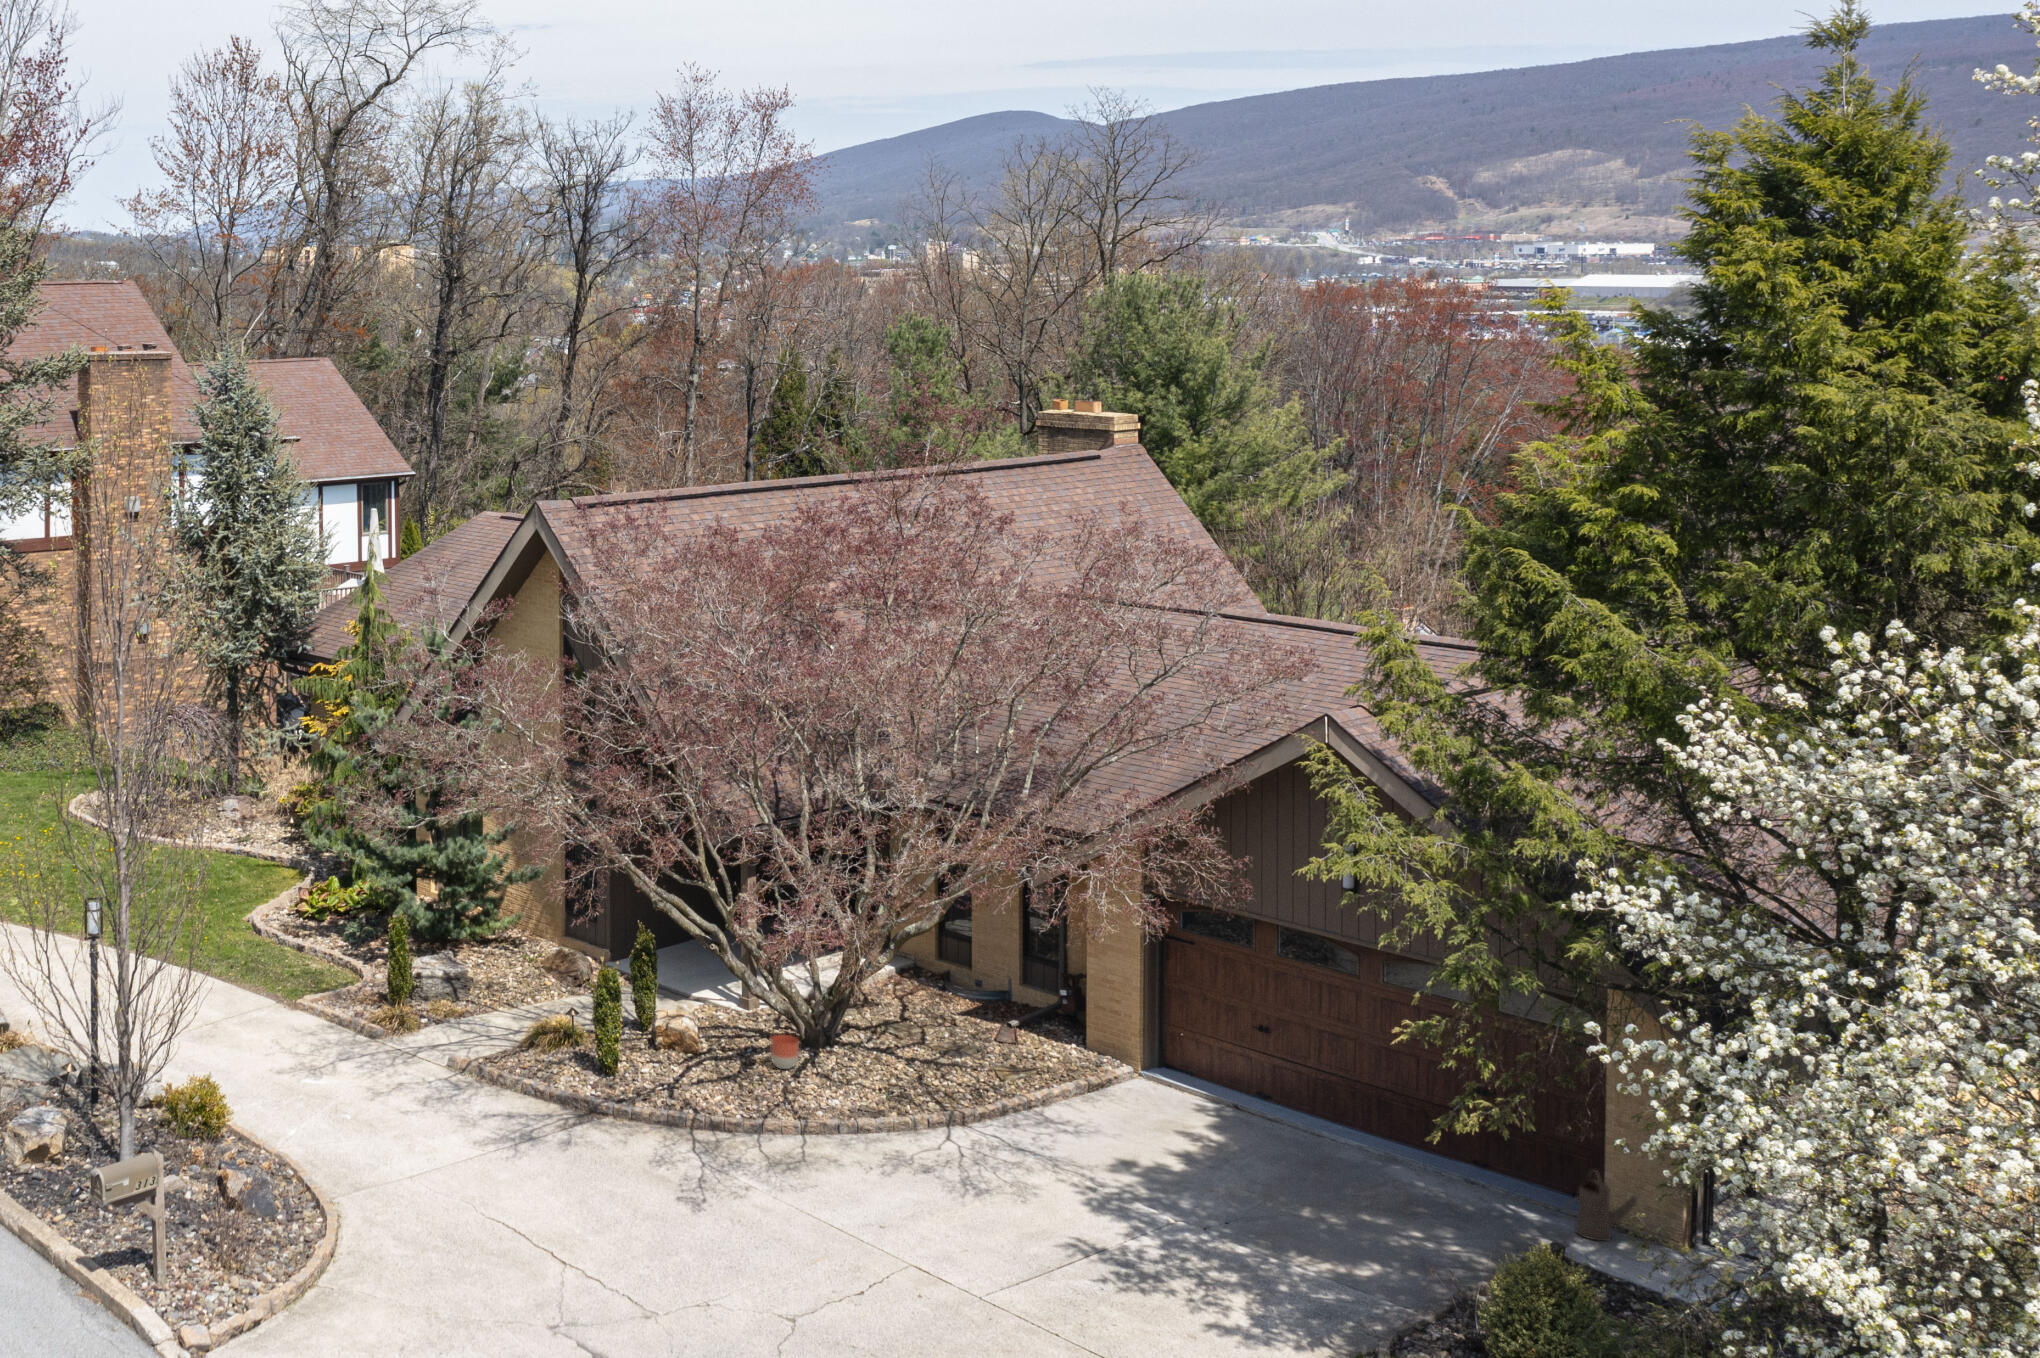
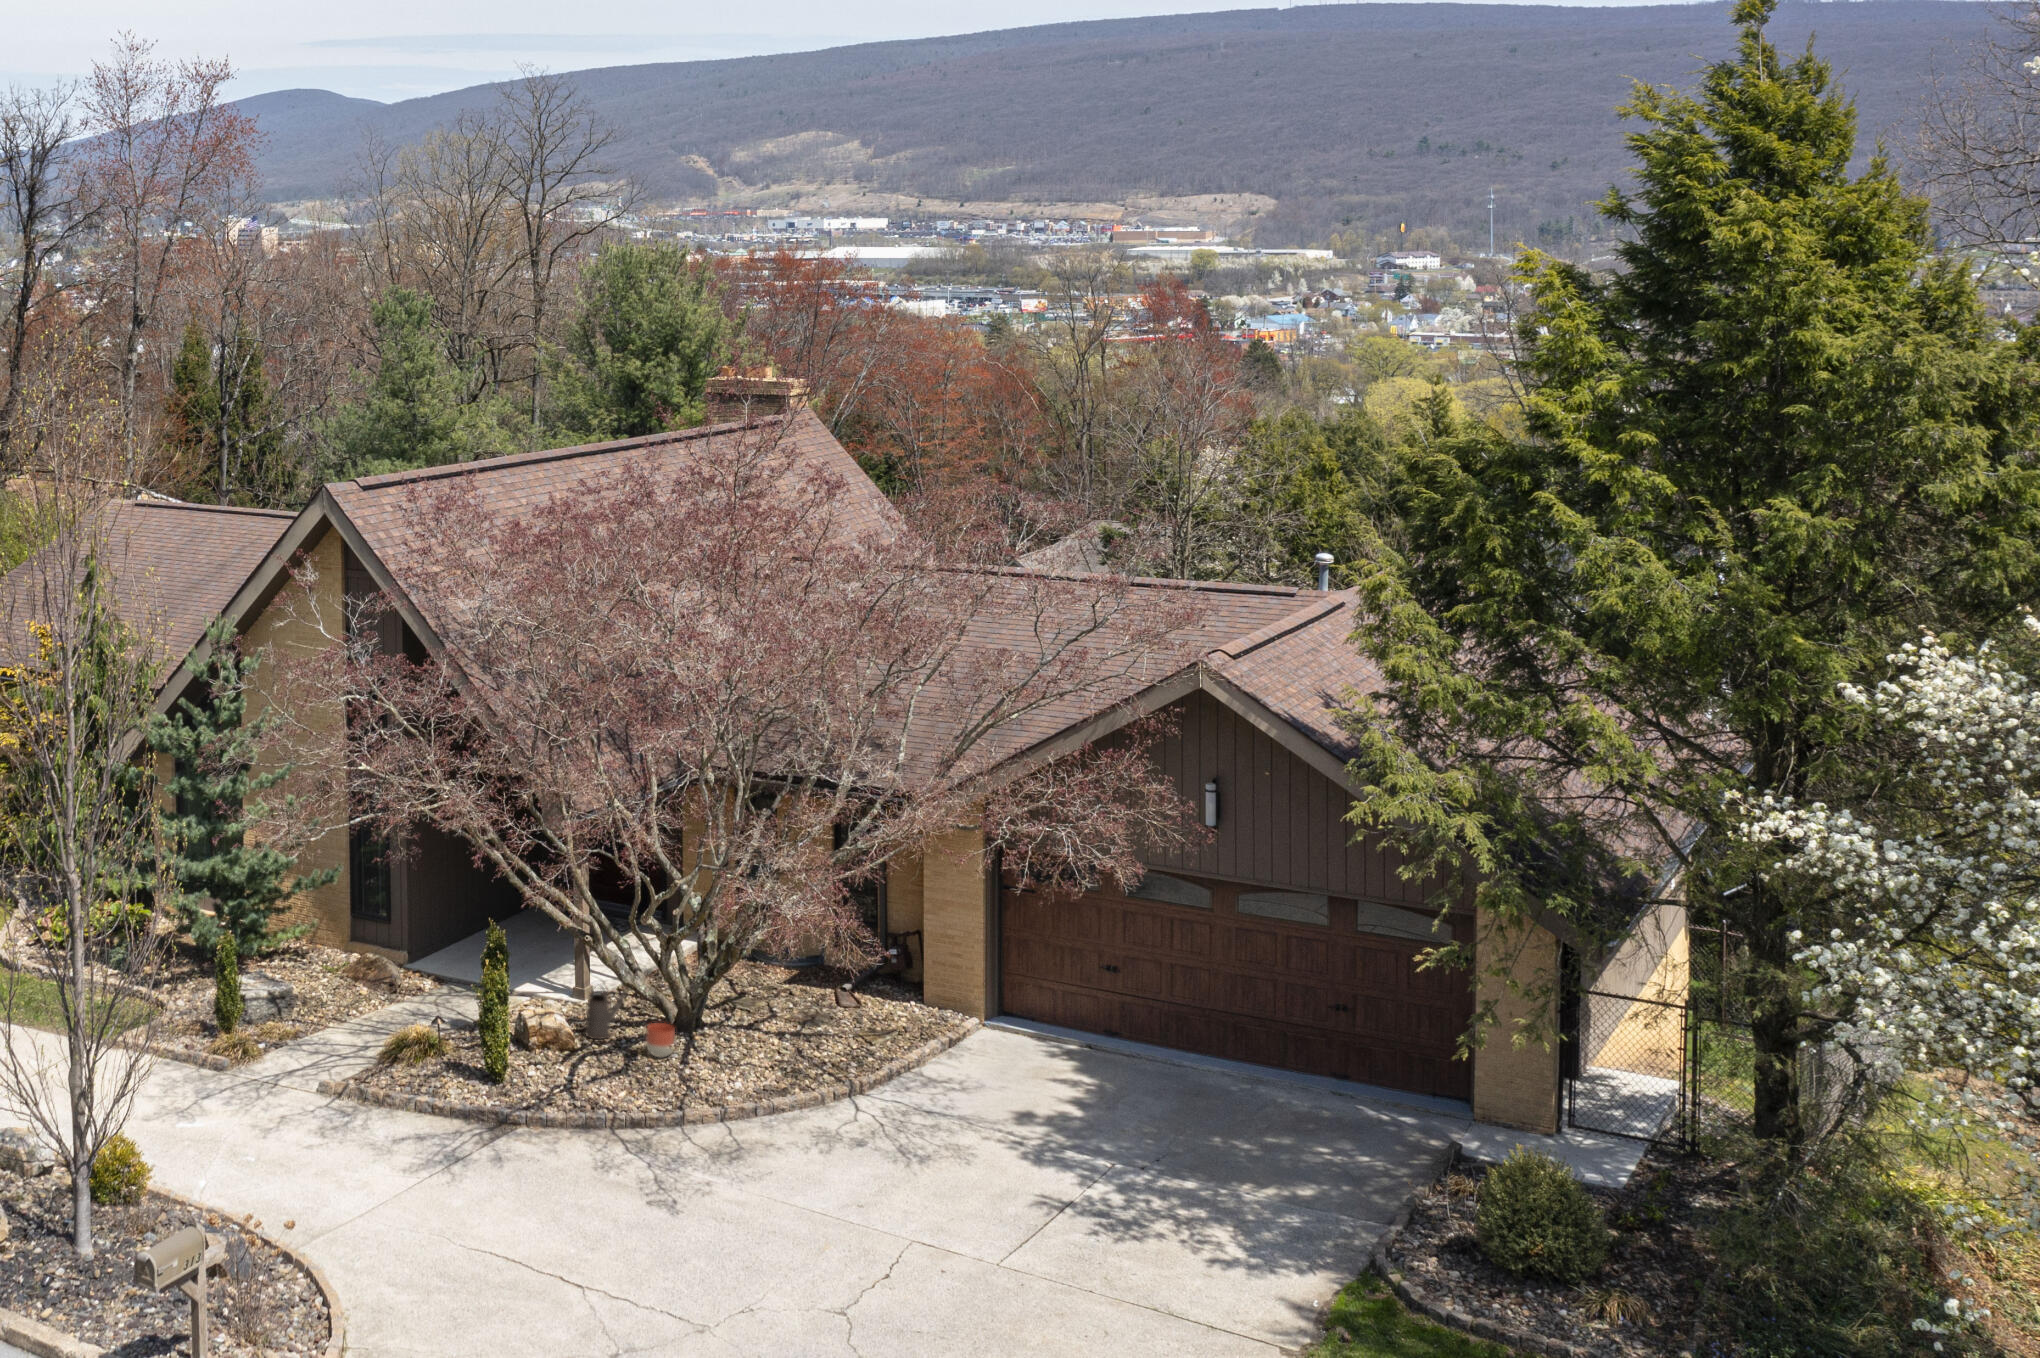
watering can: present [1568,1170,1637,1241] -> present [584,987,626,1039]

